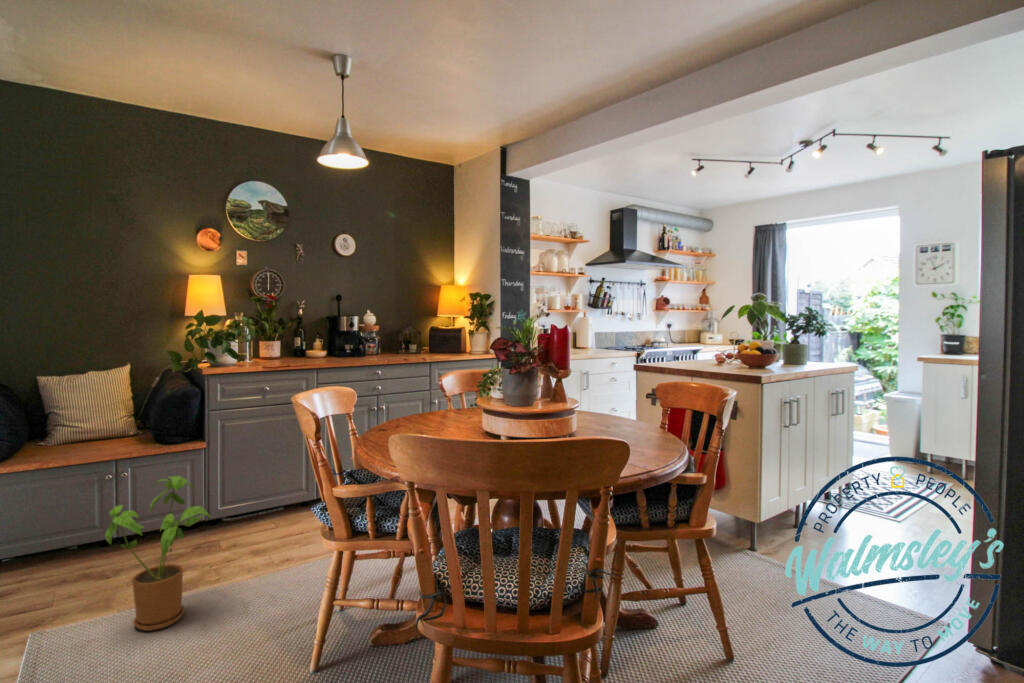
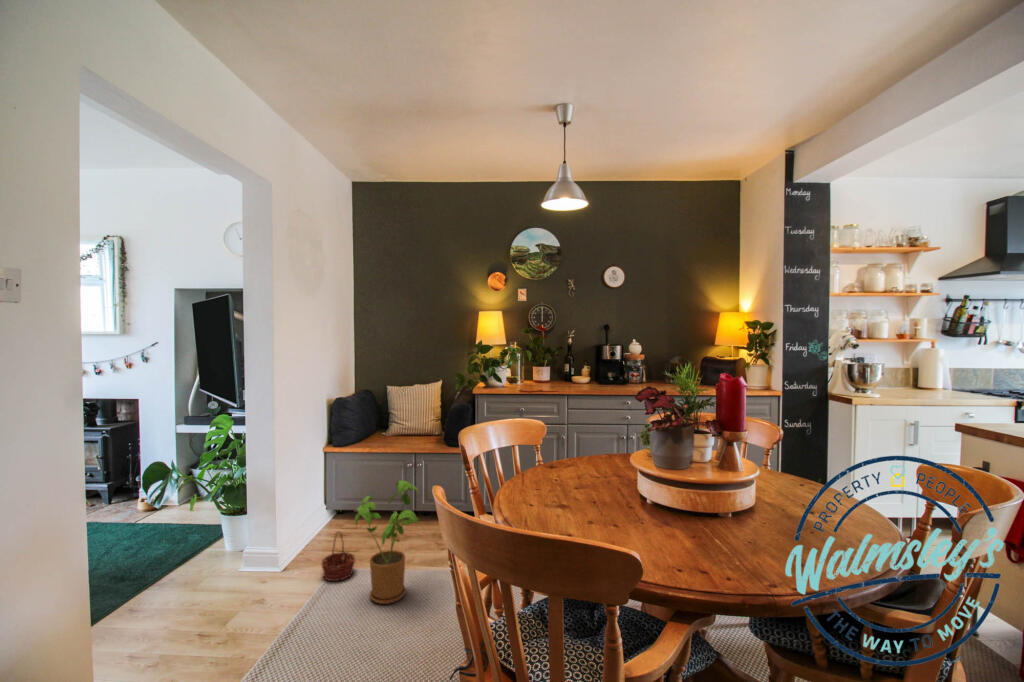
basket: none [26,567,85,636] -> present [322,532,355,581]

